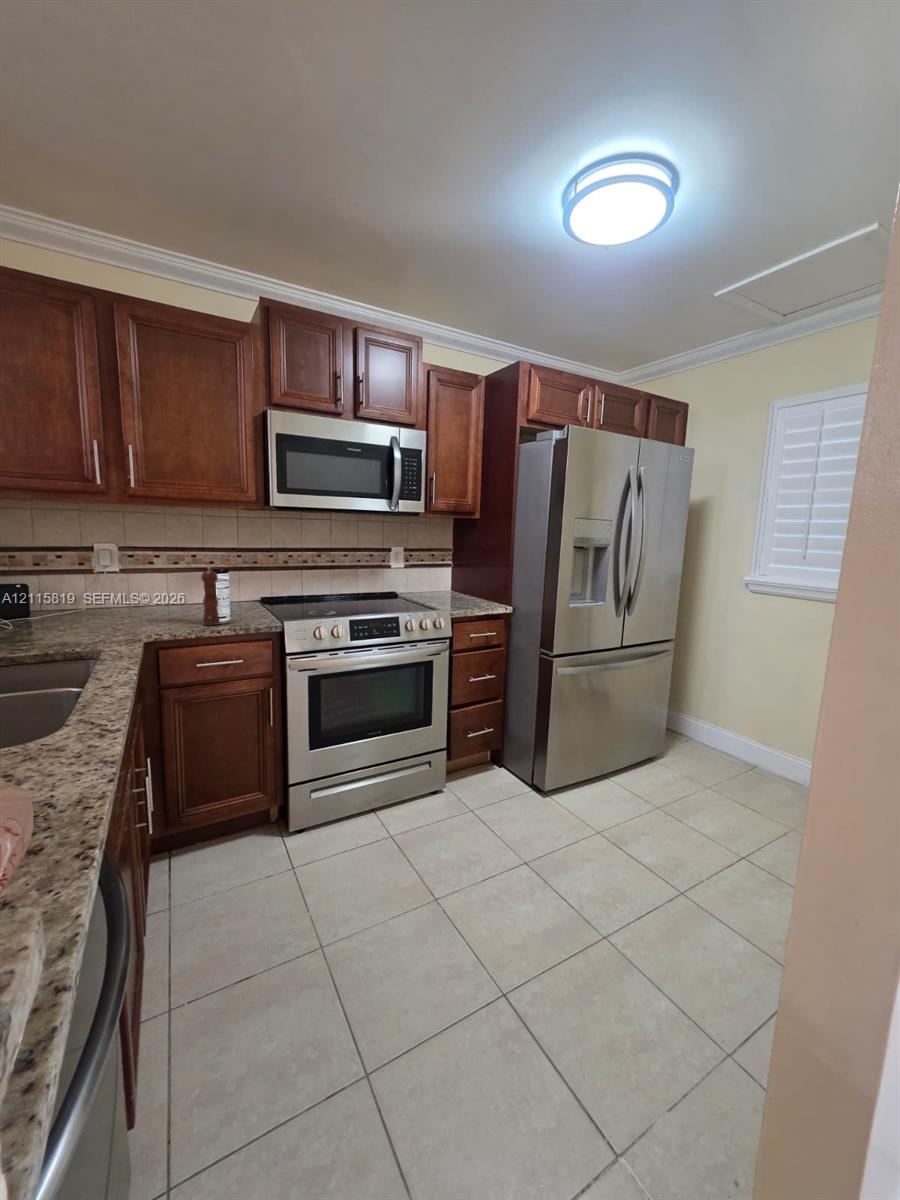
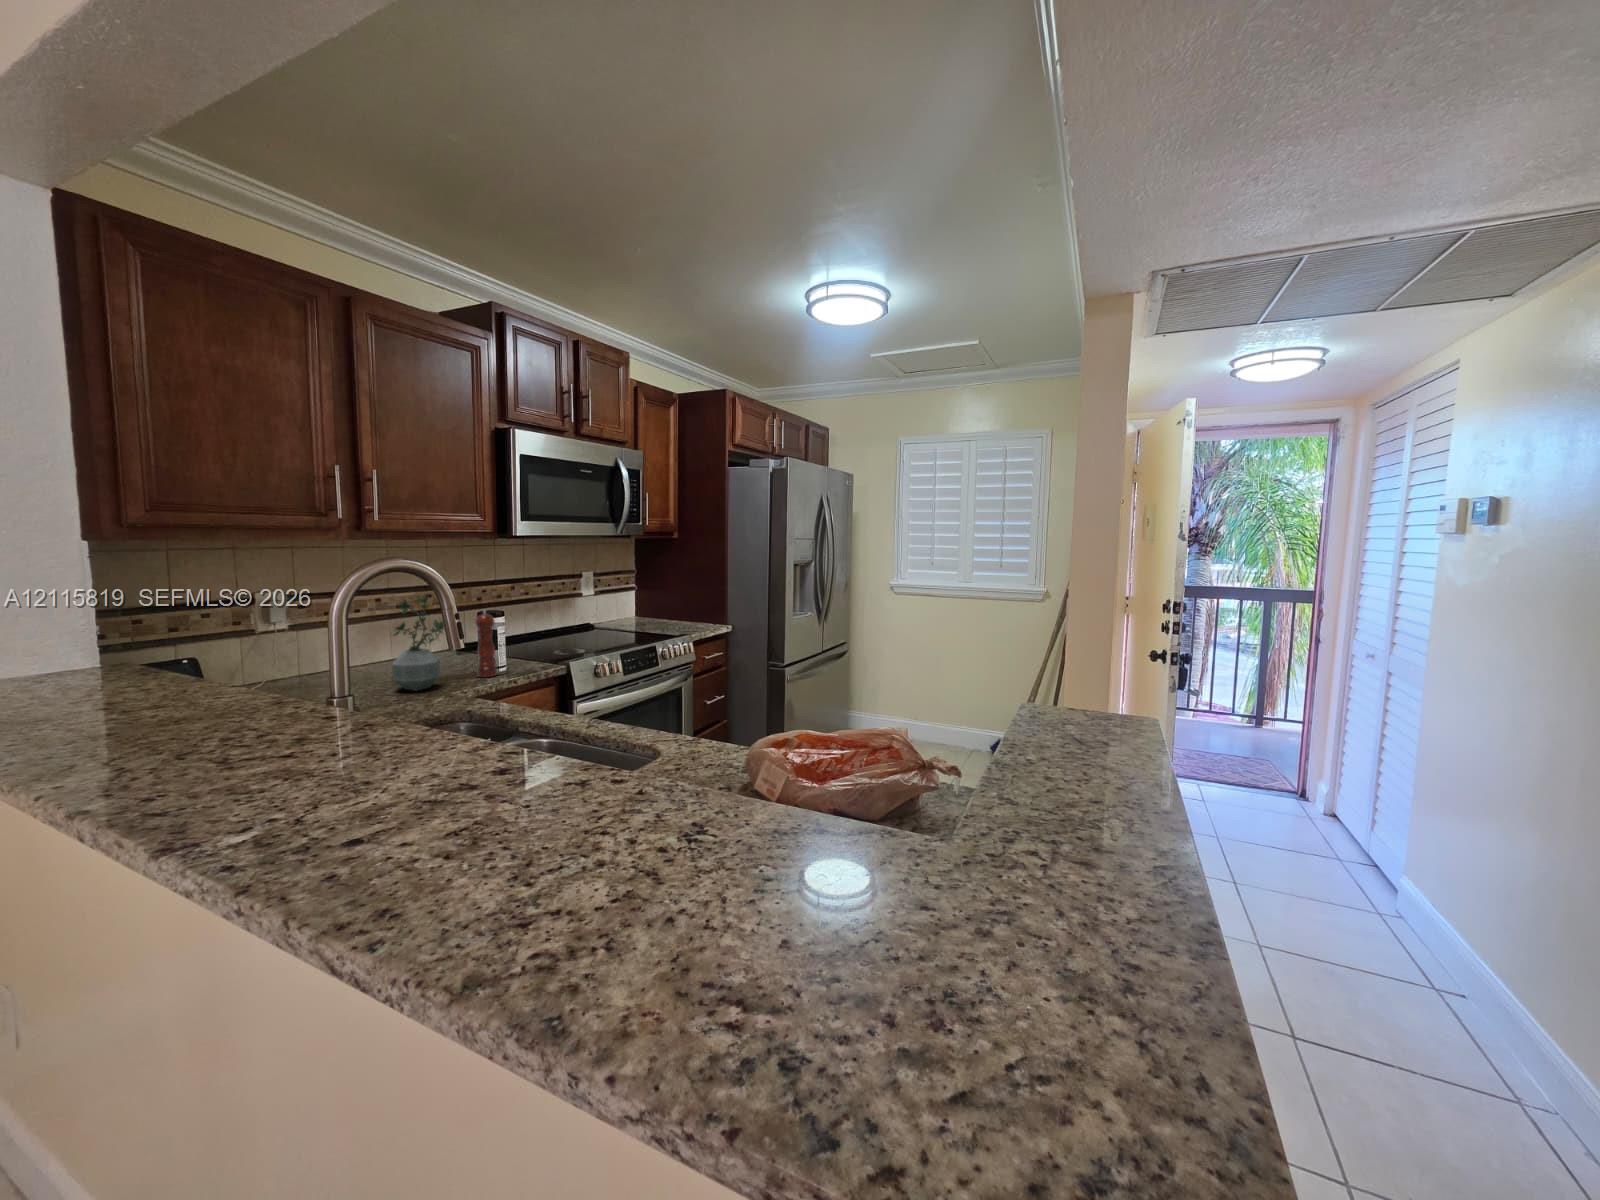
potted plant: none [117,548,178,629] -> present [392,594,444,691]

